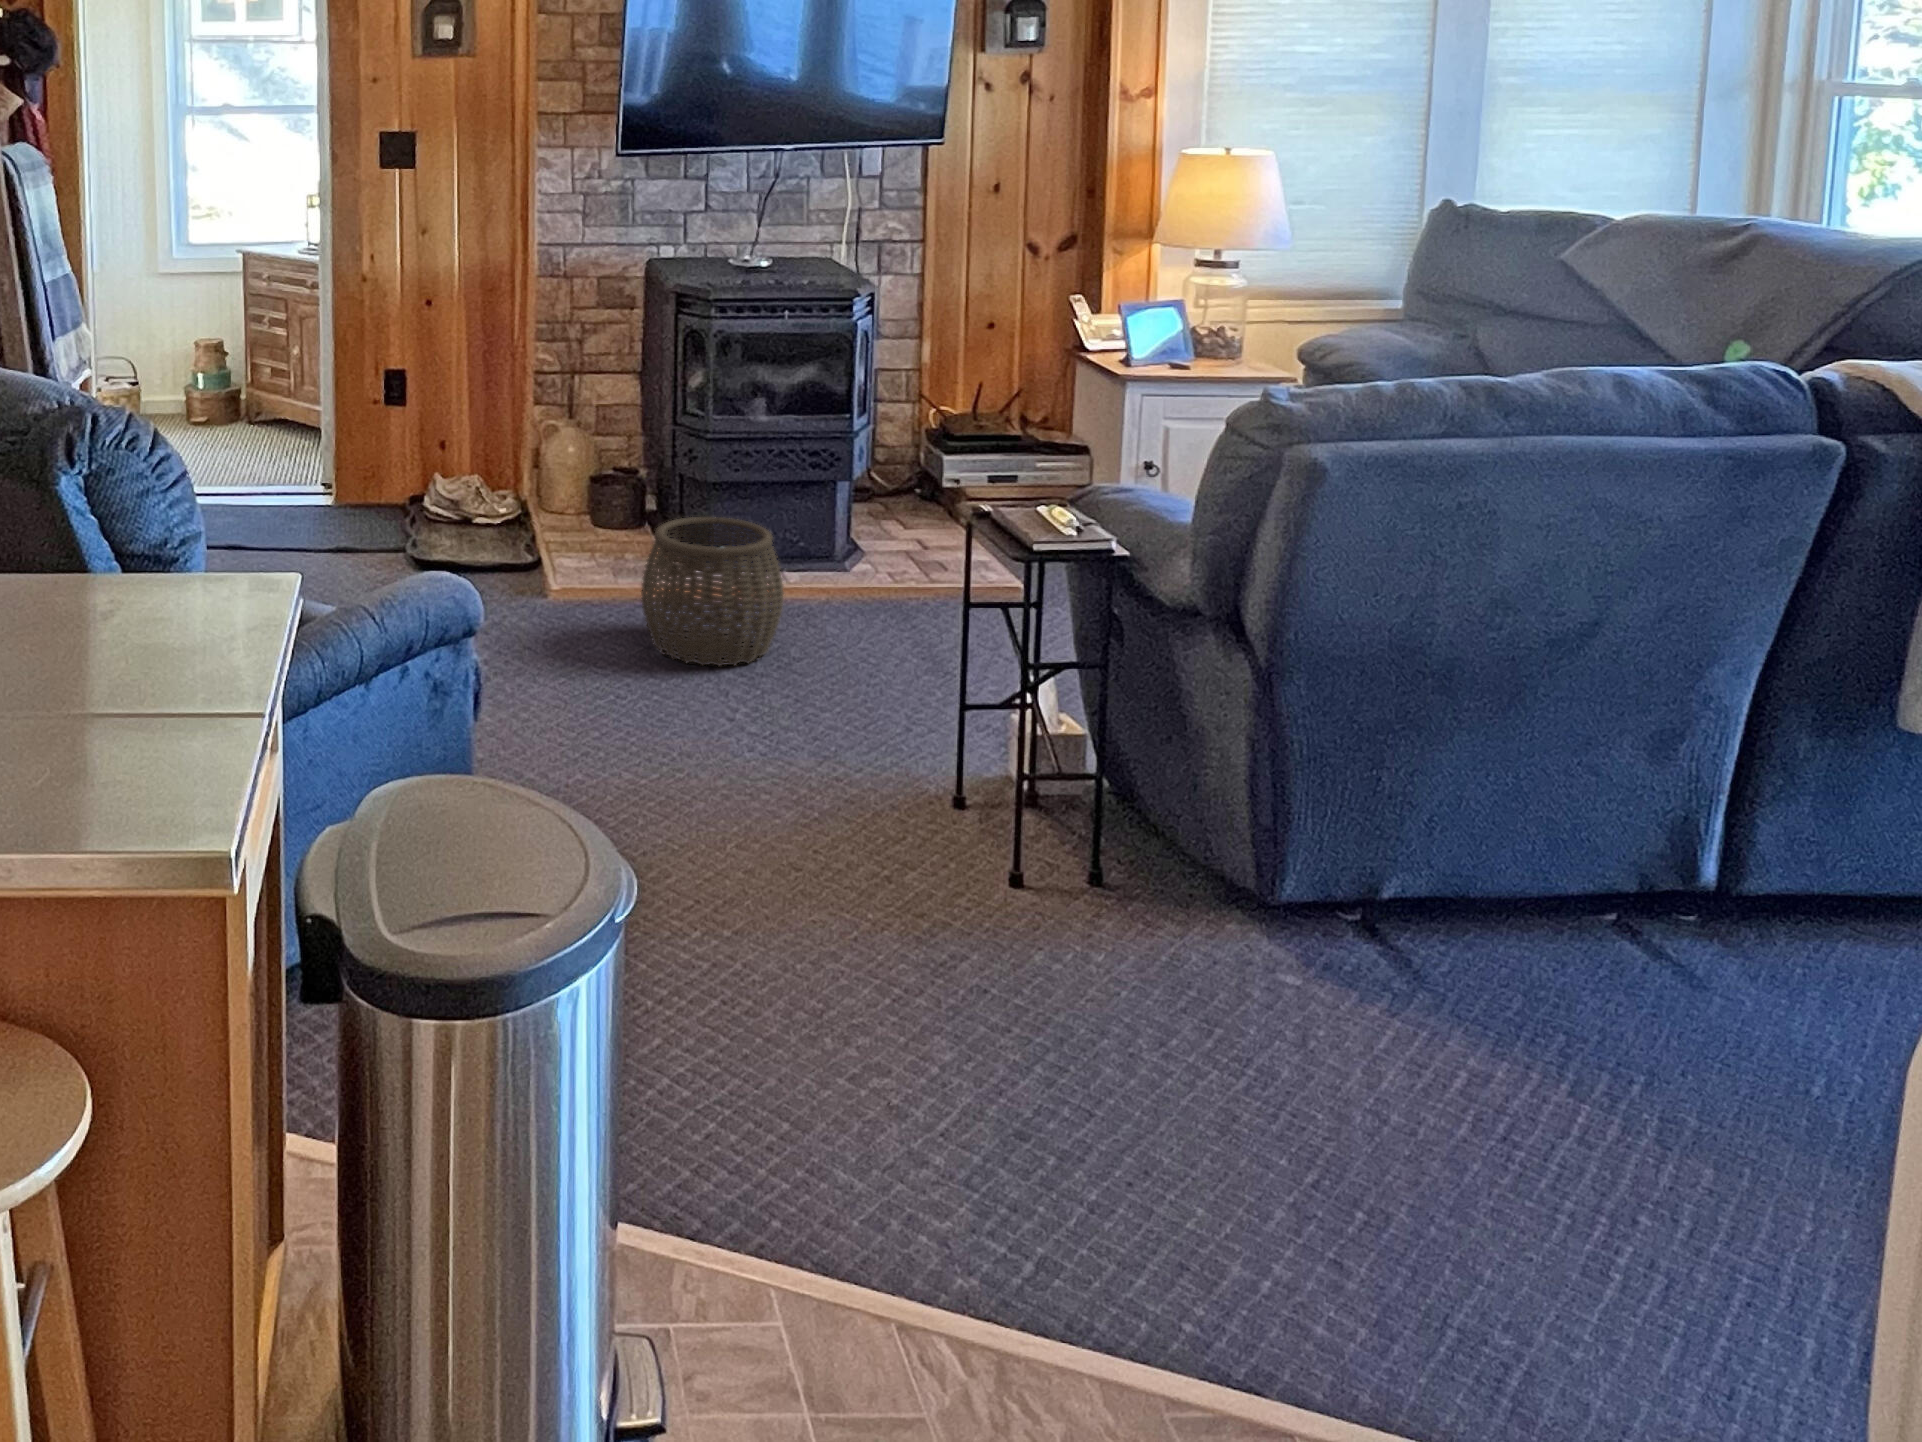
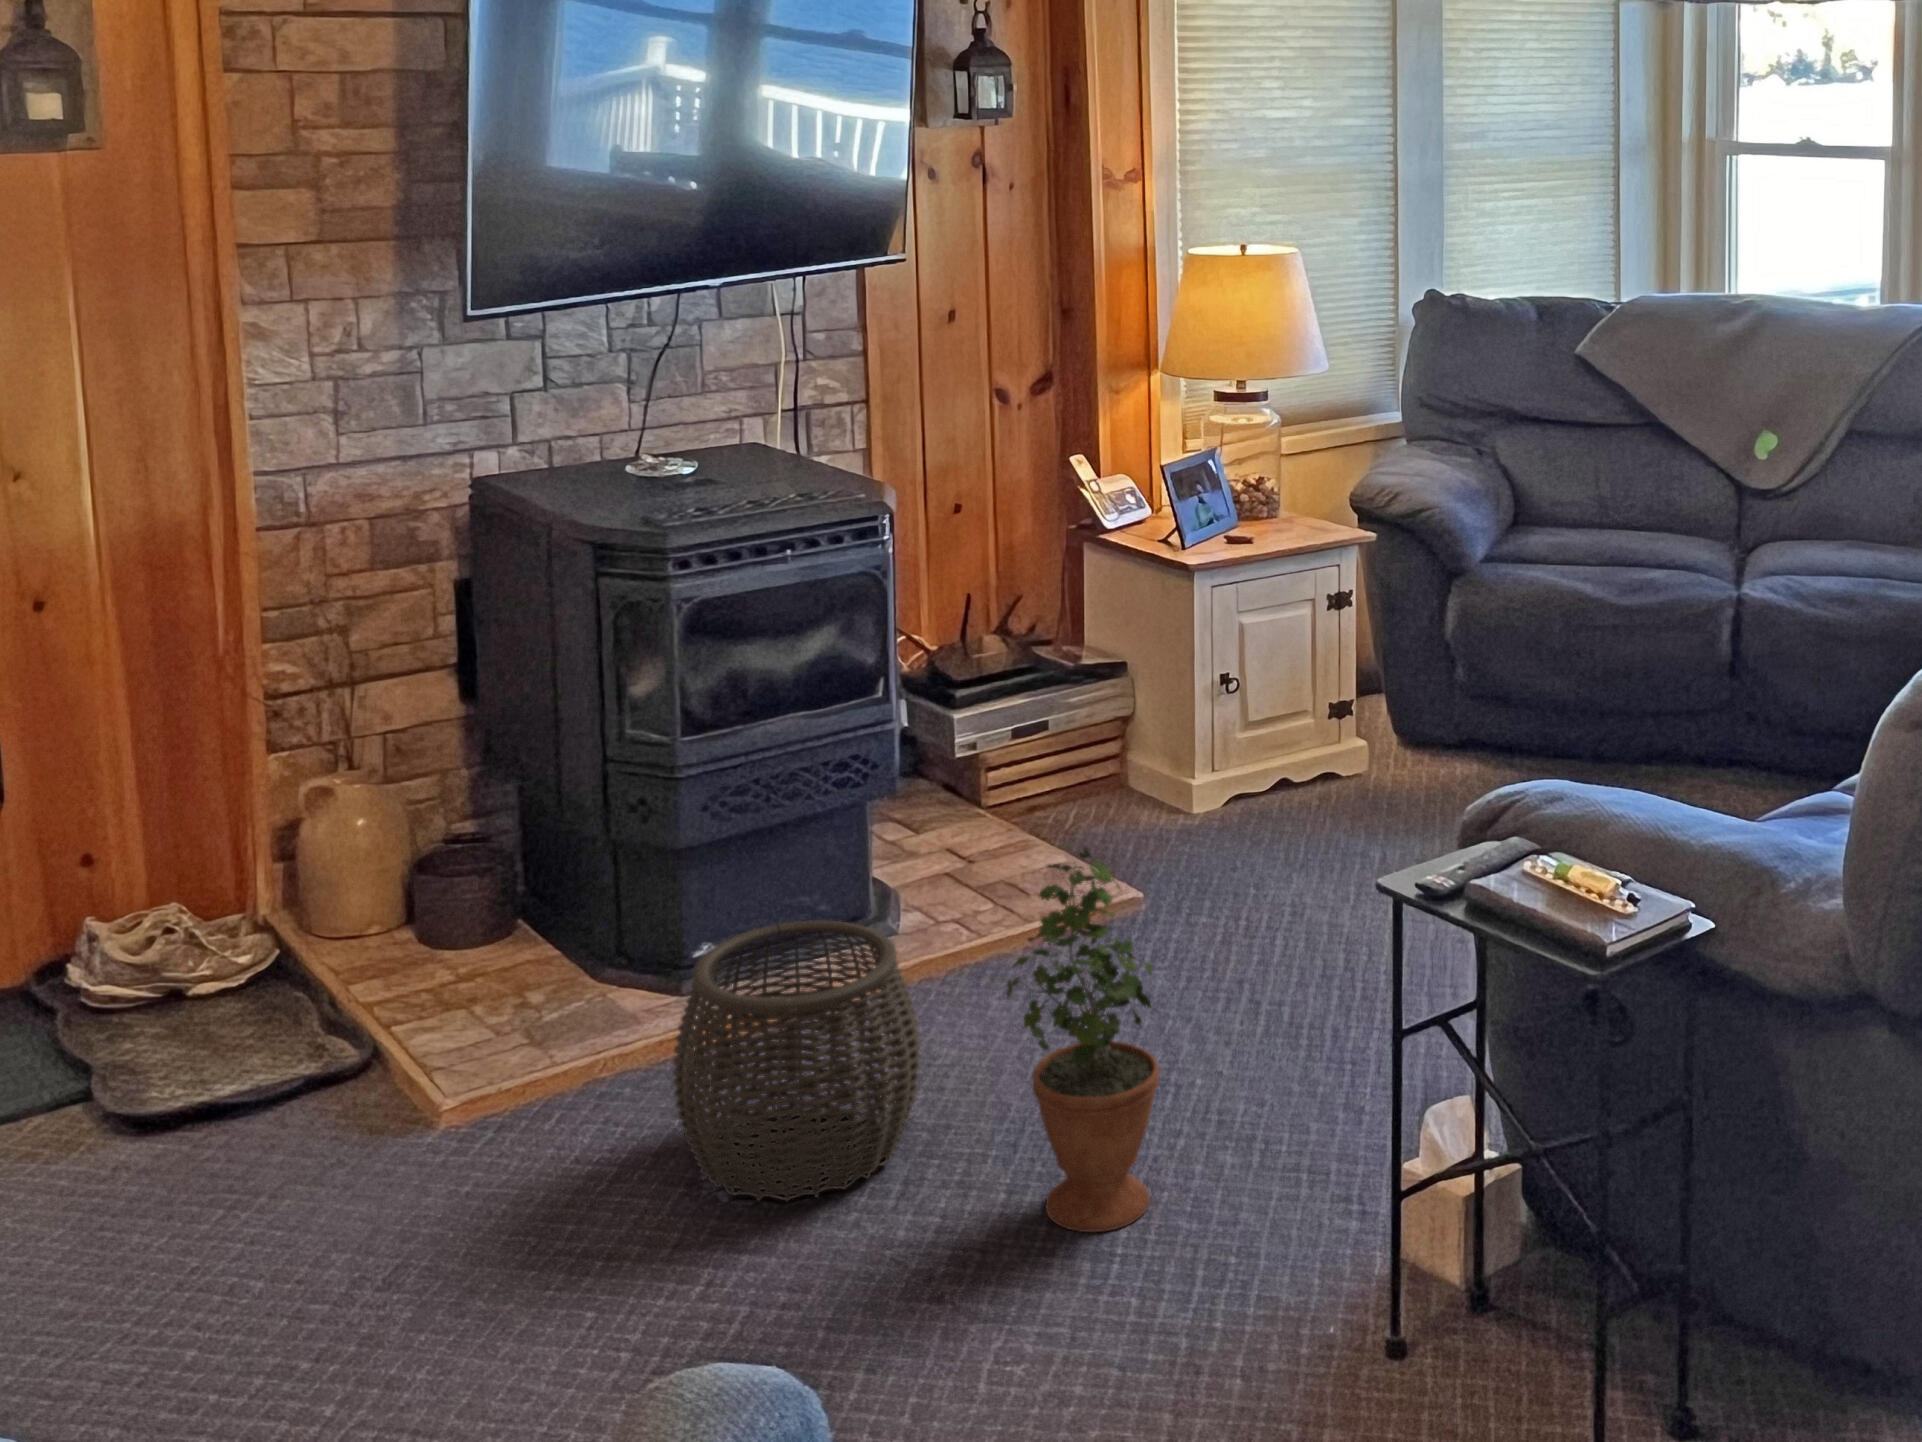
potted plant: none [795,486,895,721] -> present [1006,845,1159,1232]

